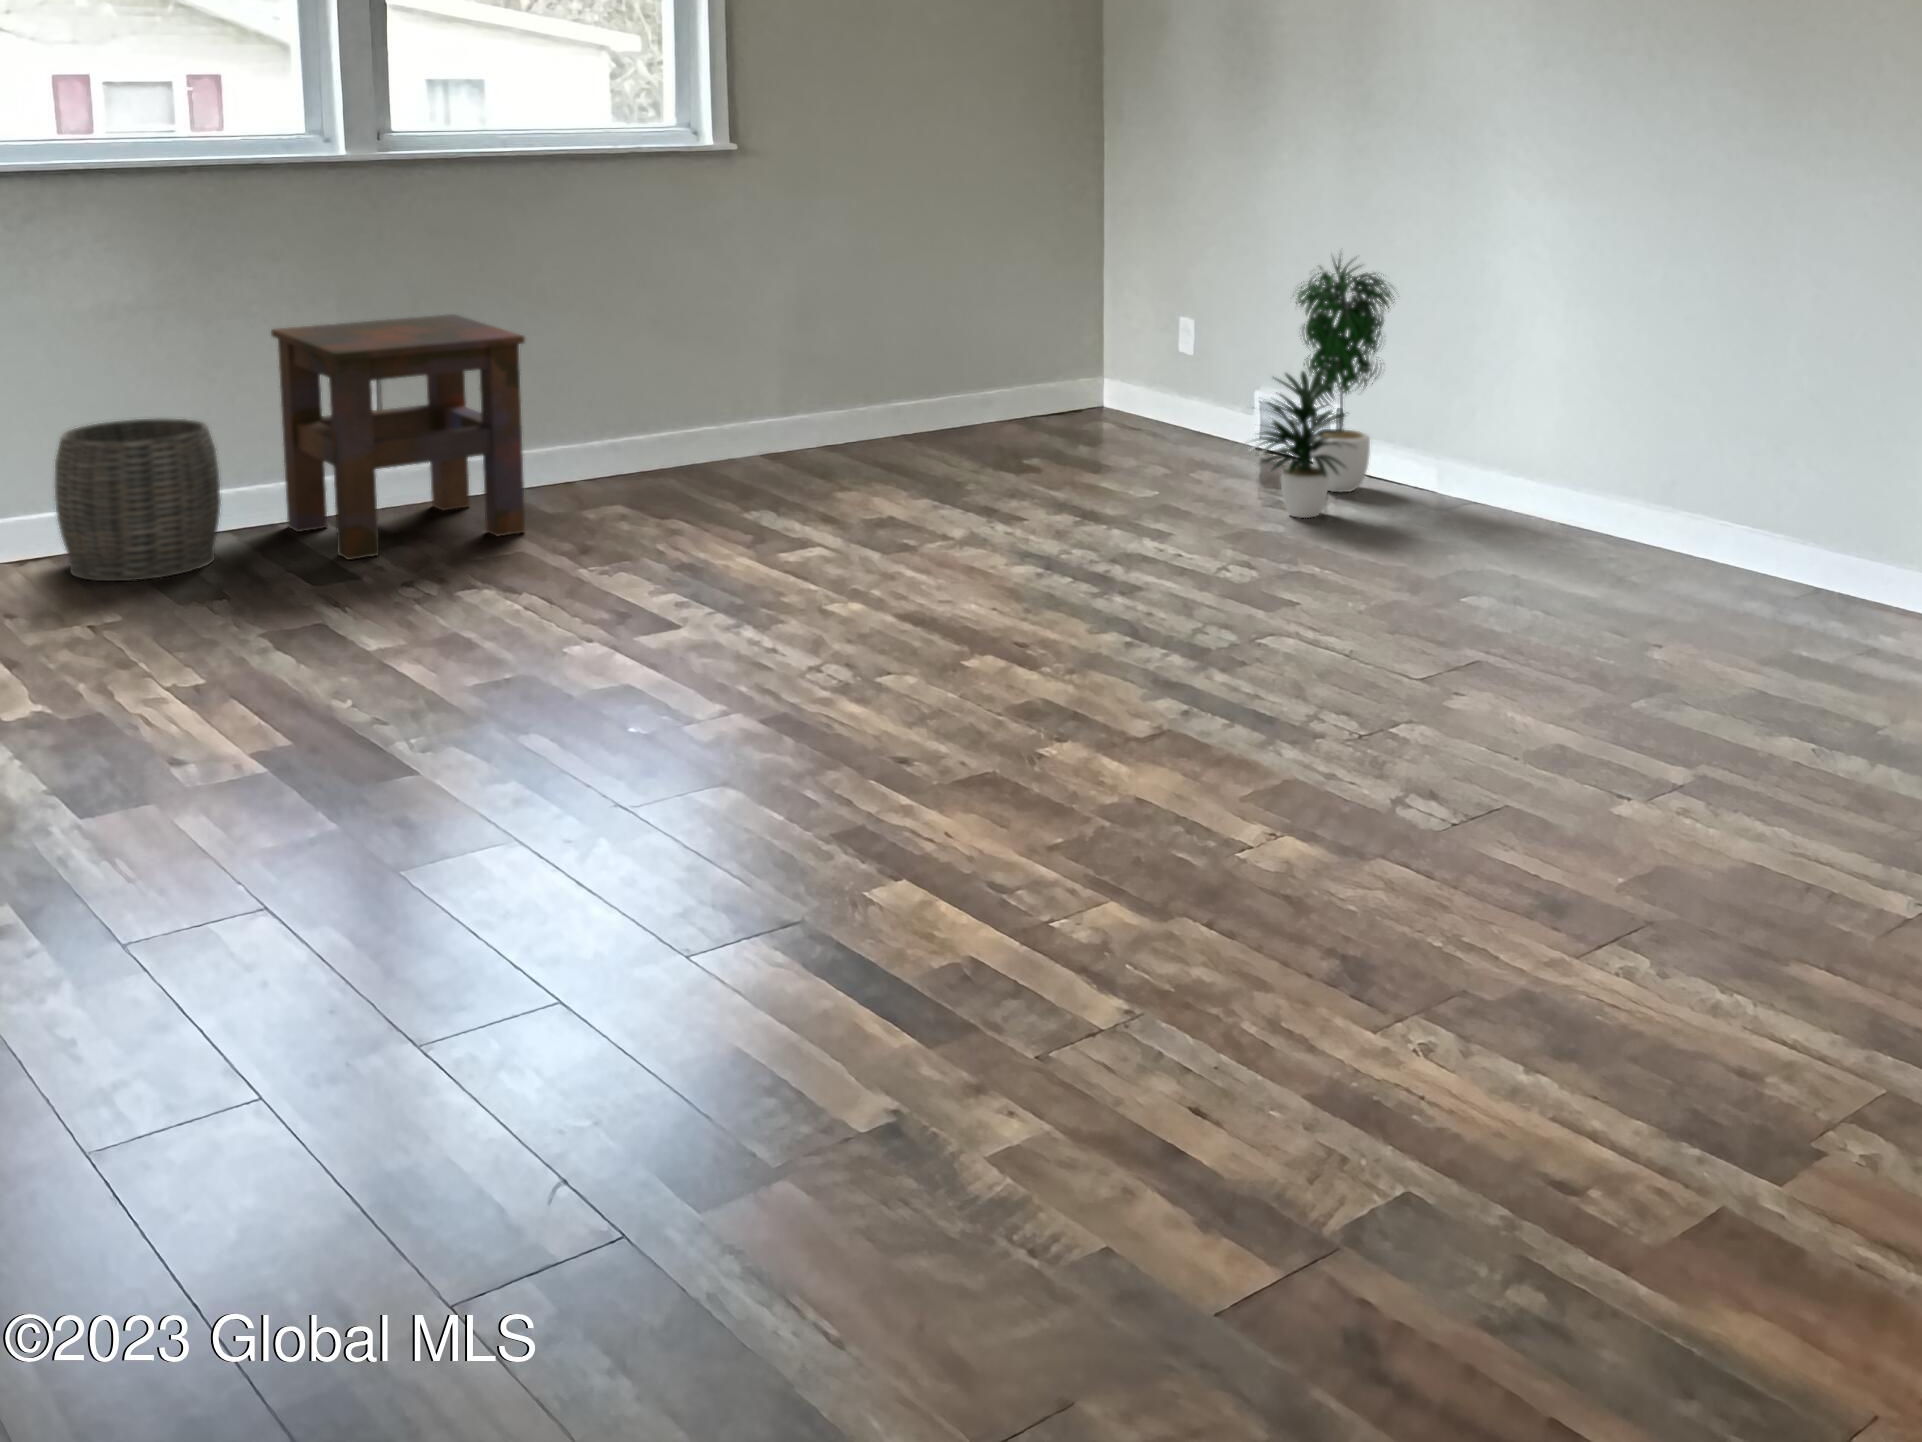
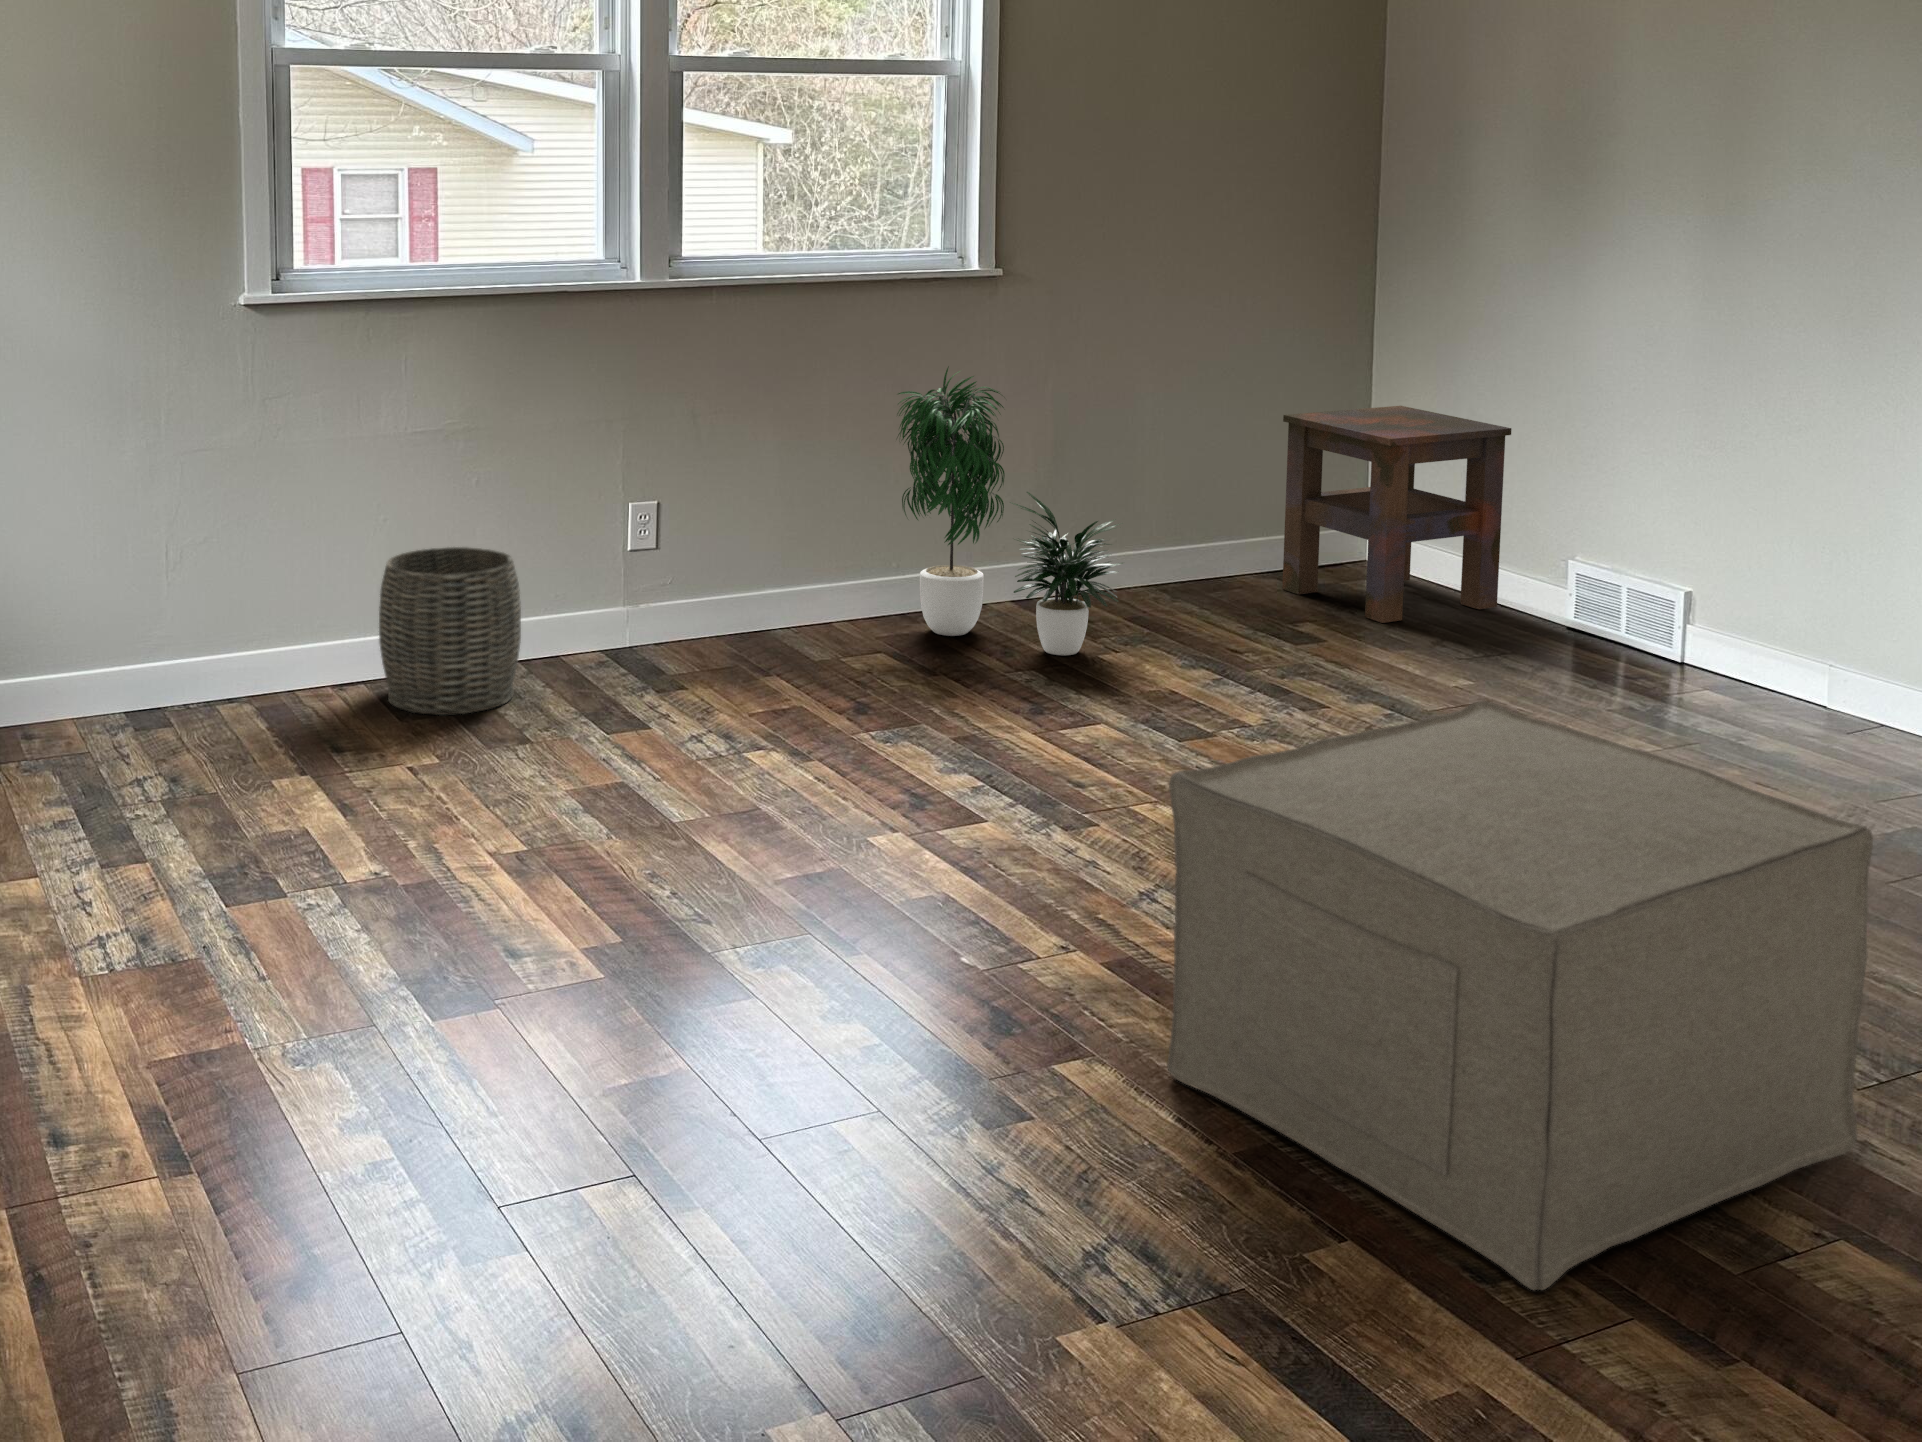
potted plant: present [1245,259,1395,518] -> present [897,366,1123,655]
side table: present [271,314,525,560] -> present [1282,406,1511,623]
ottoman: none [780,476,1324,892] -> present [1167,701,1873,1290]

